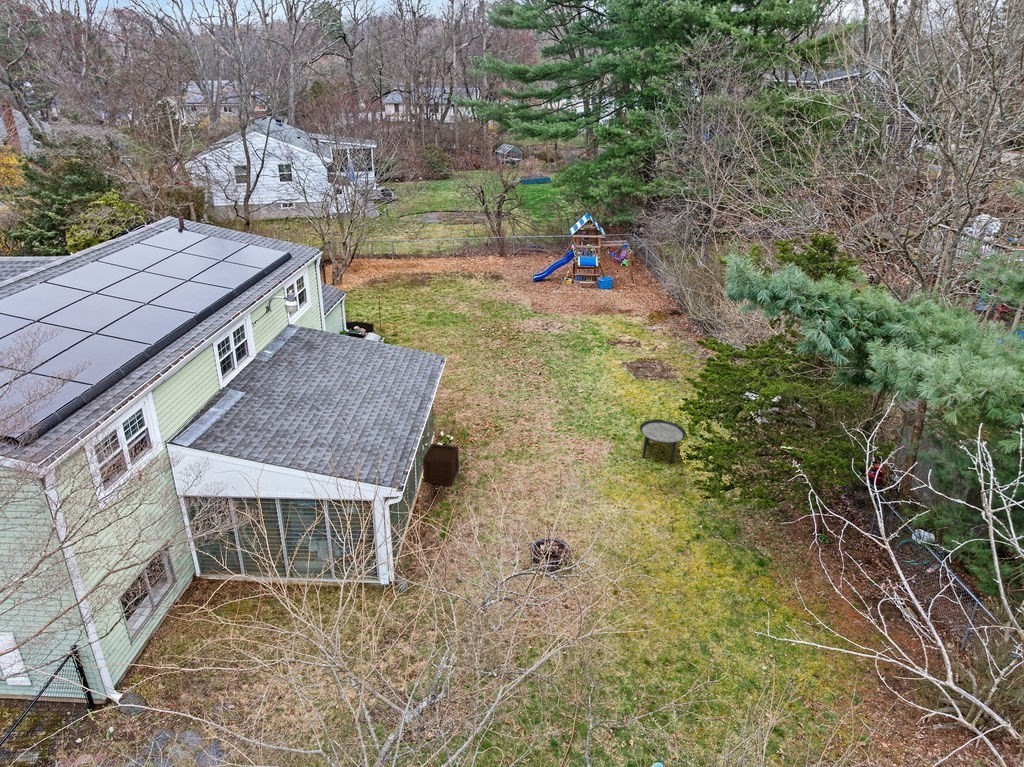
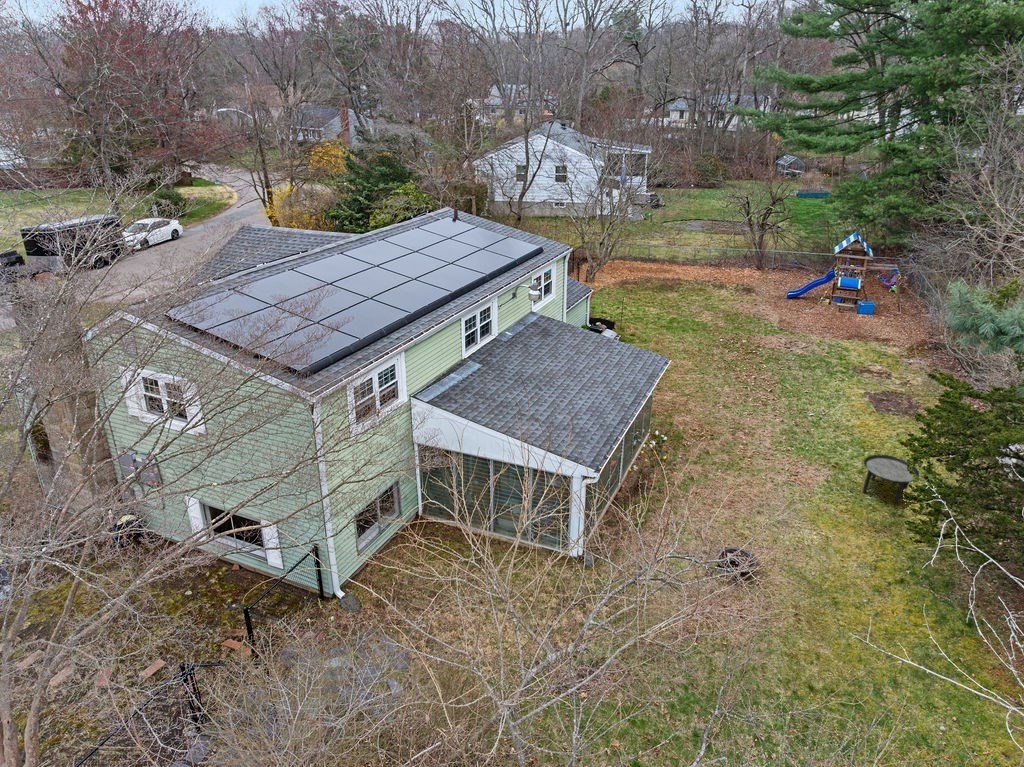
wooden crate: present [423,444,459,486] -> none [626,438,664,480]

